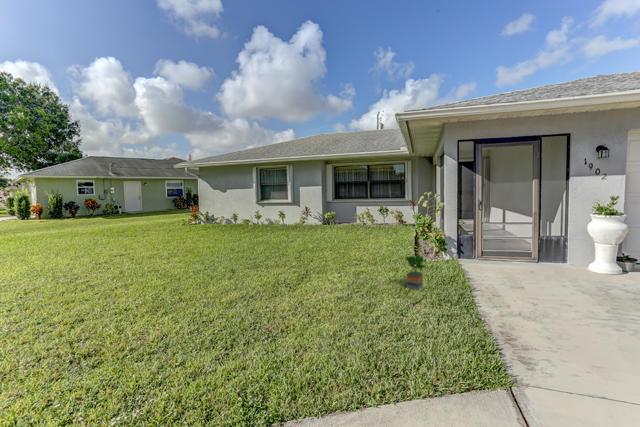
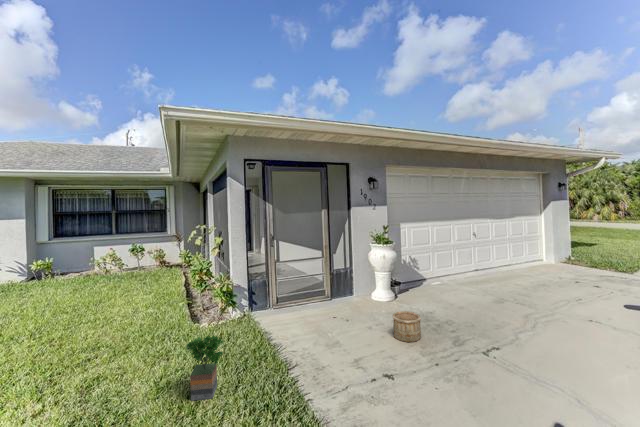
wooden bucket: none [583,276,619,303] -> present [393,311,421,342]

